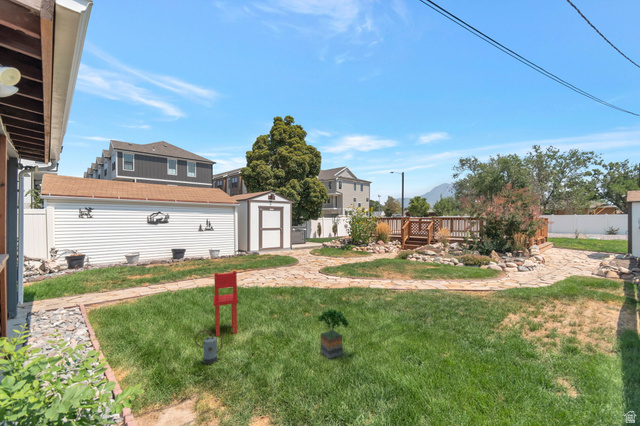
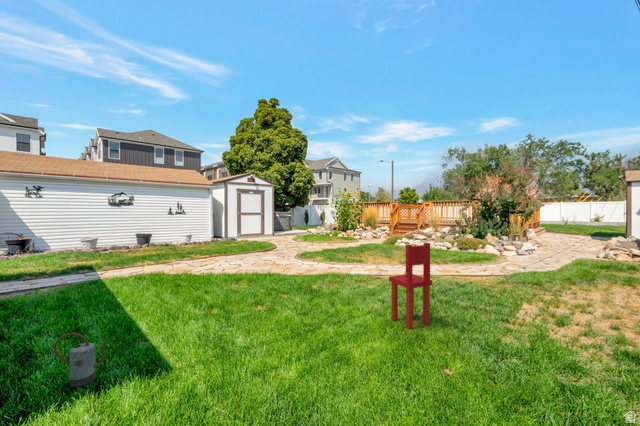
chair: present [213,271,238,336] -> present [389,243,432,329]
potted tree: present [318,309,349,359] -> none [257,298,306,374]

